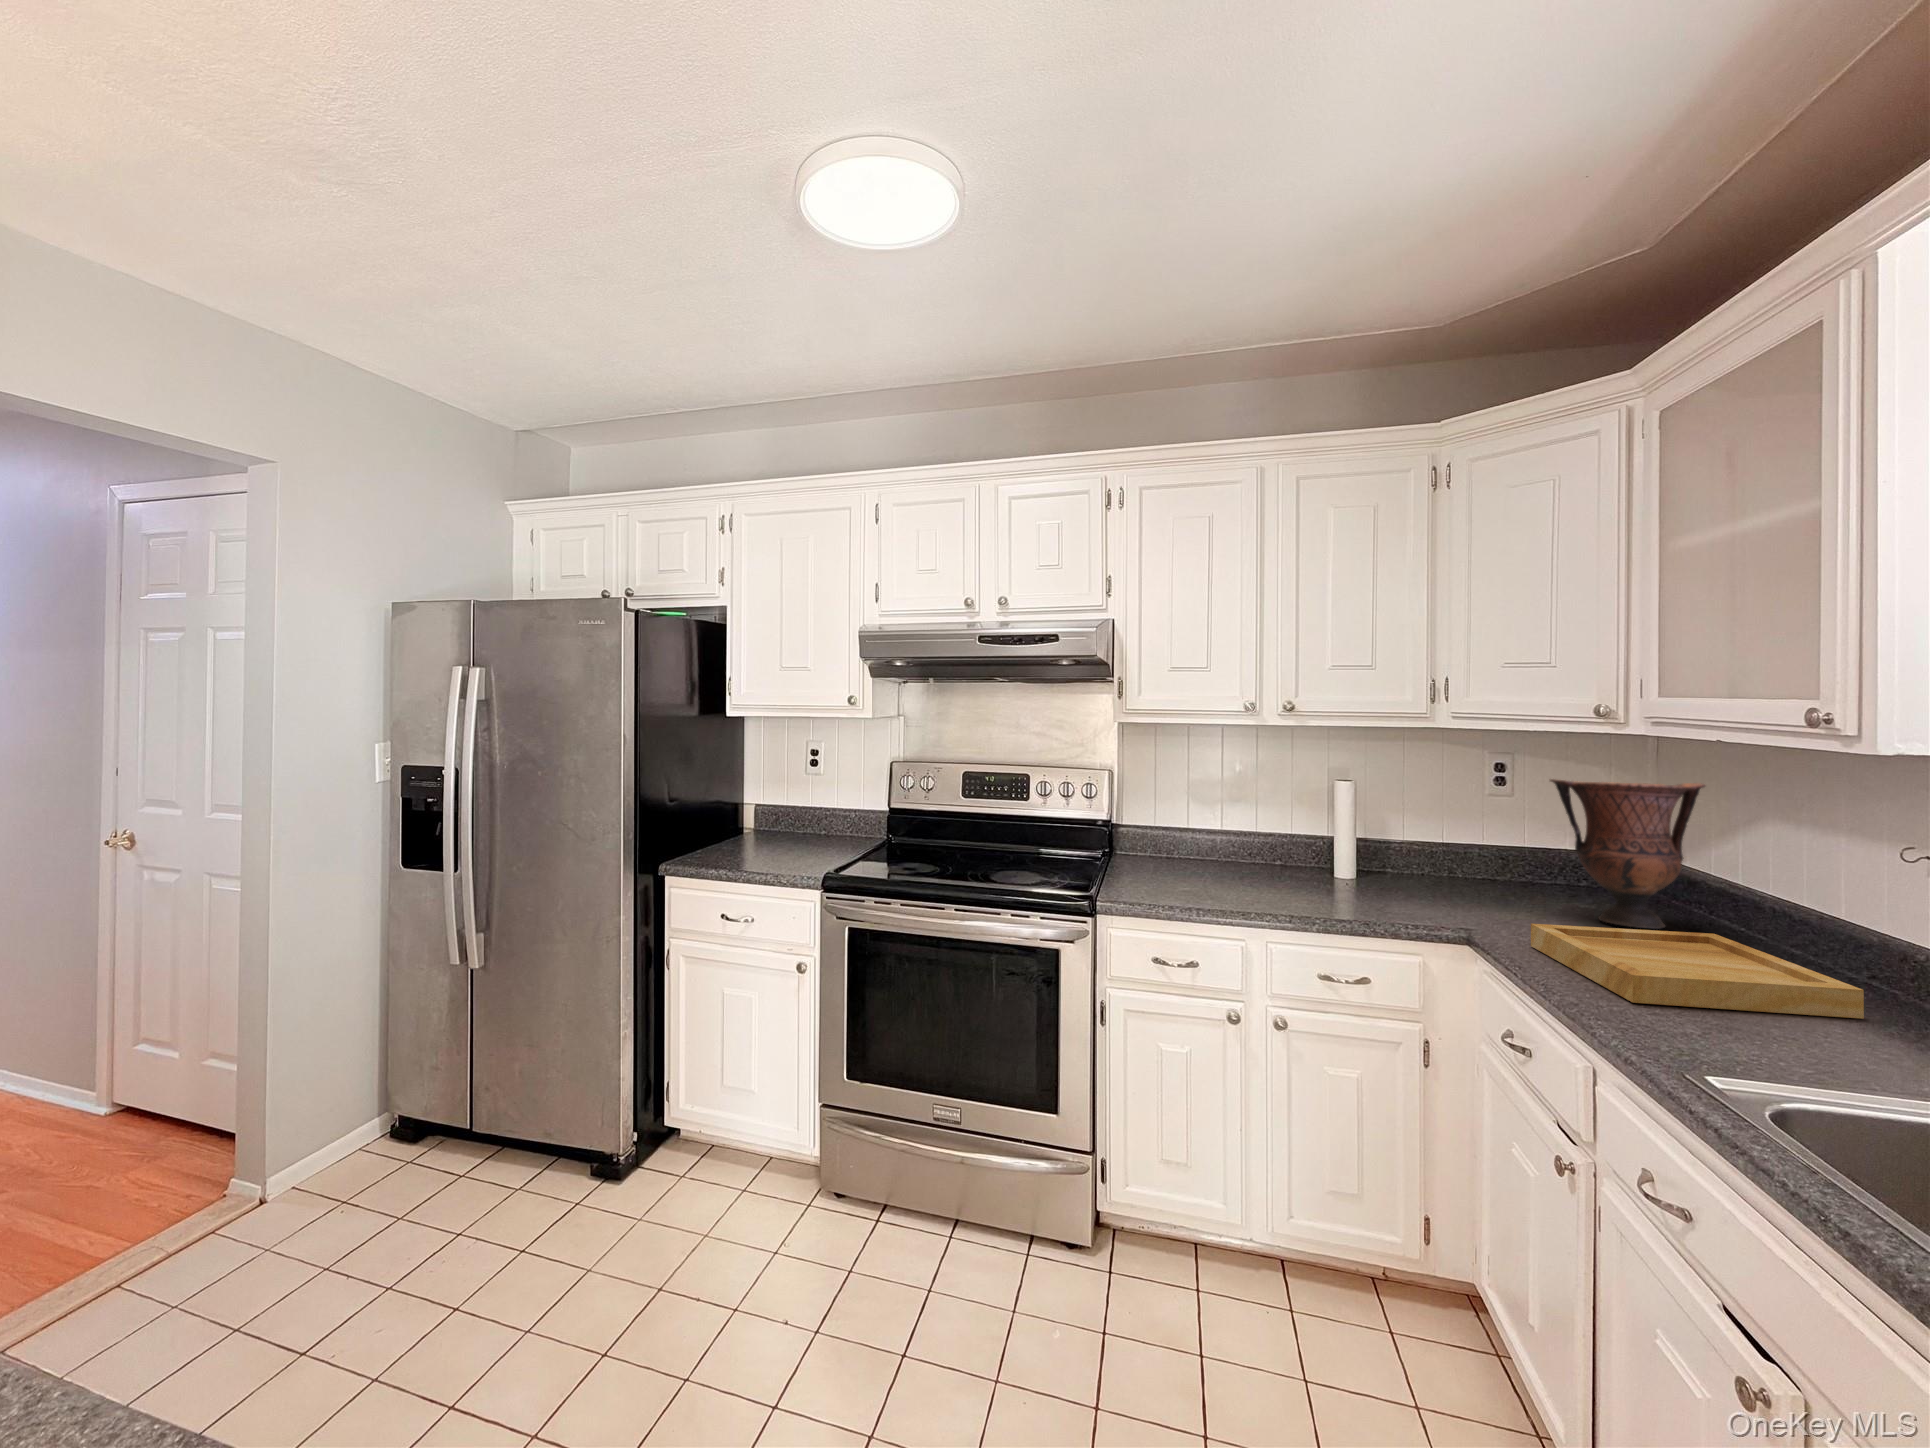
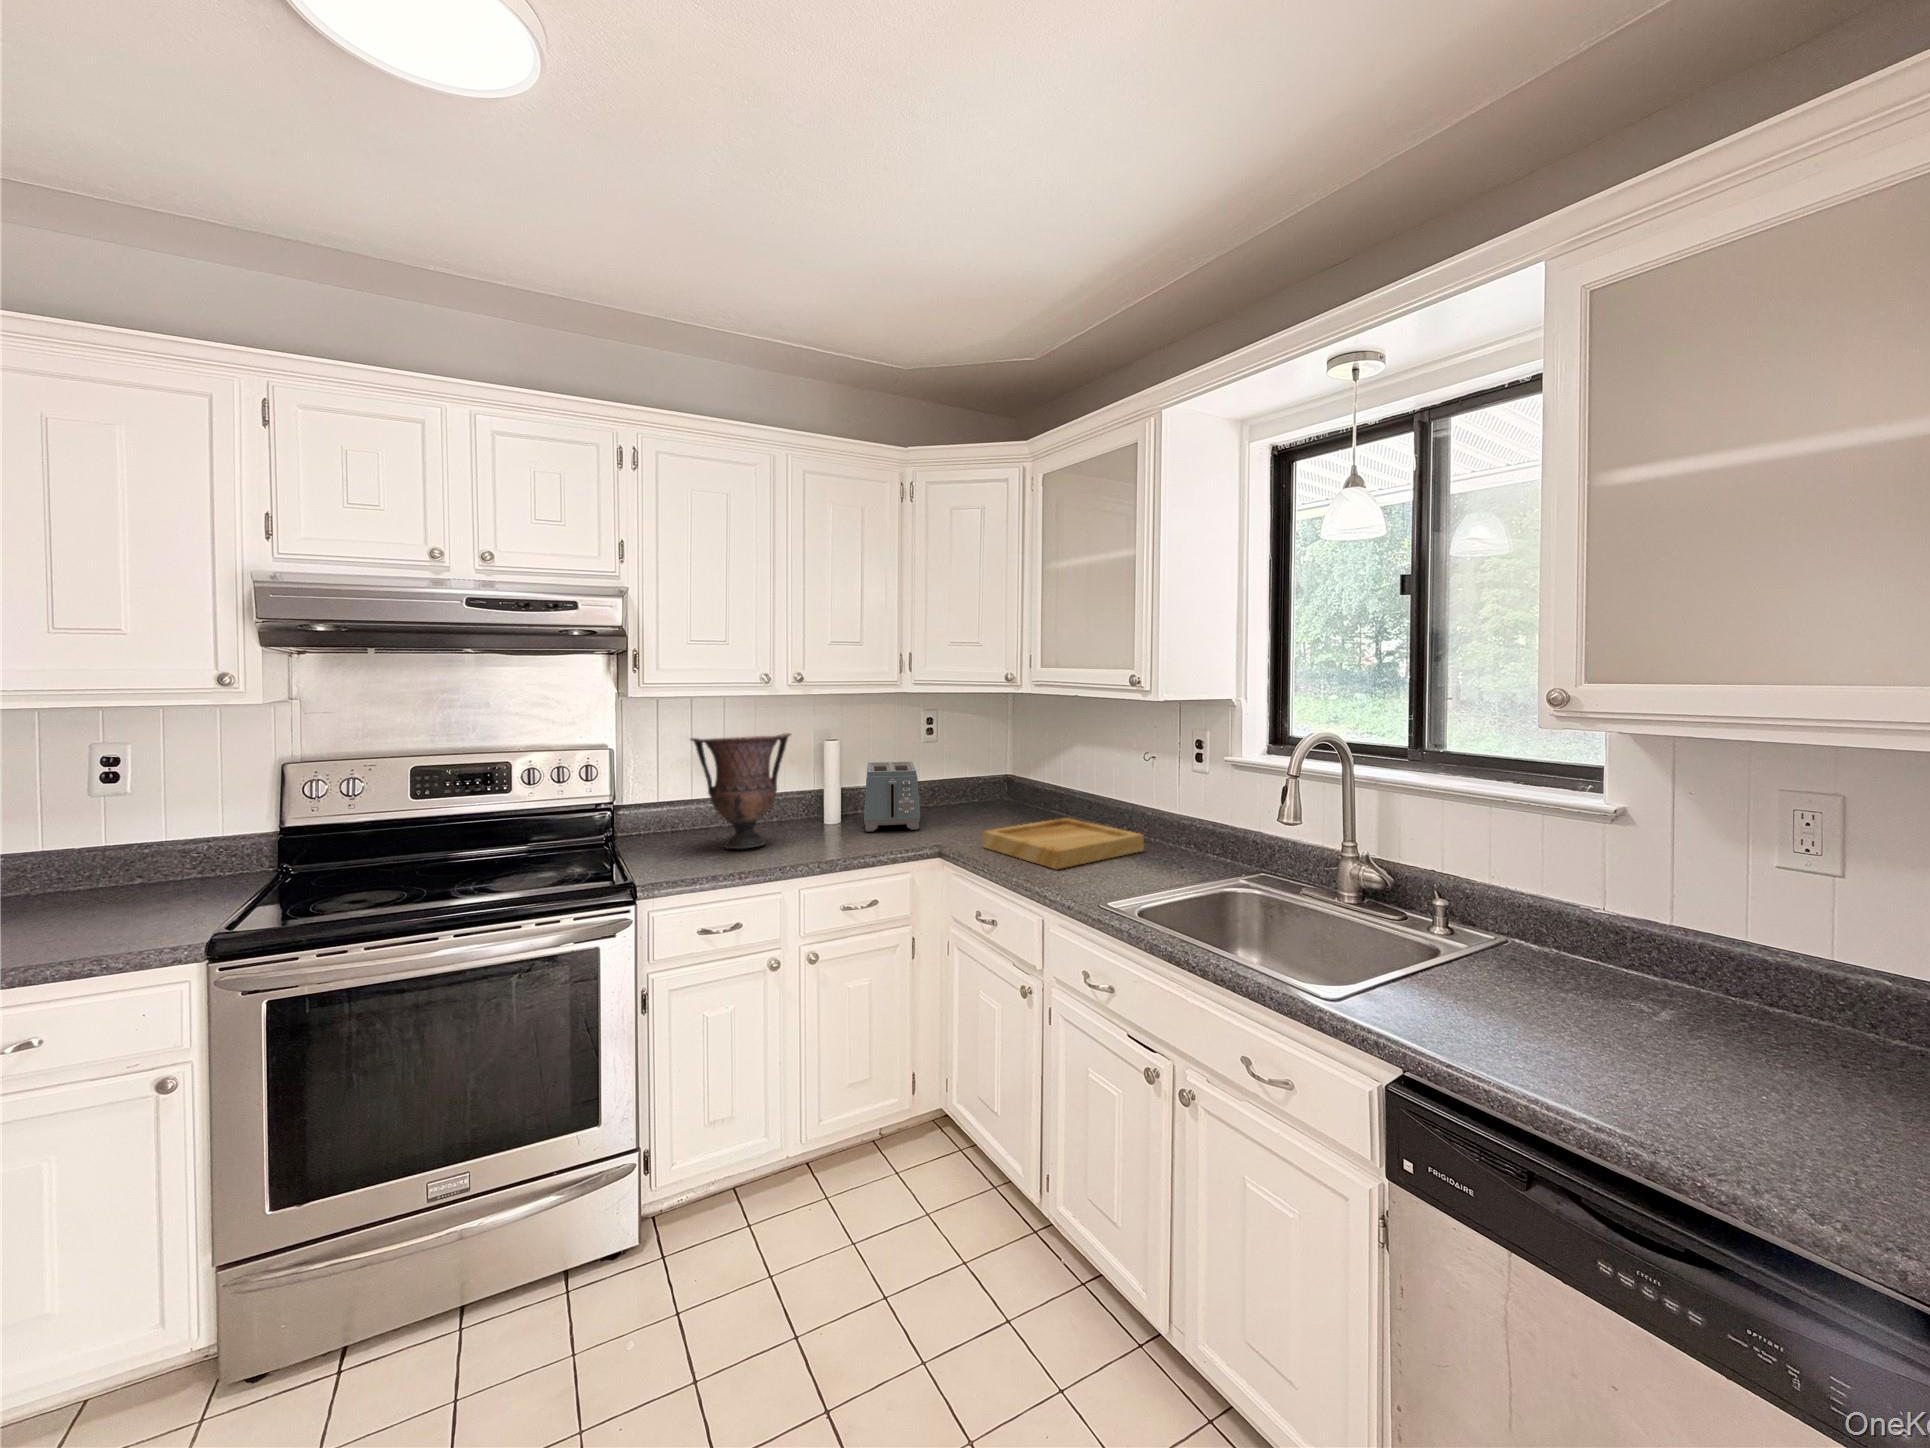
vase: present [1550,779,1705,929] -> present [690,733,791,849]
toaster: none [1374,812,1468,906] -> present [864,761,920,832]

